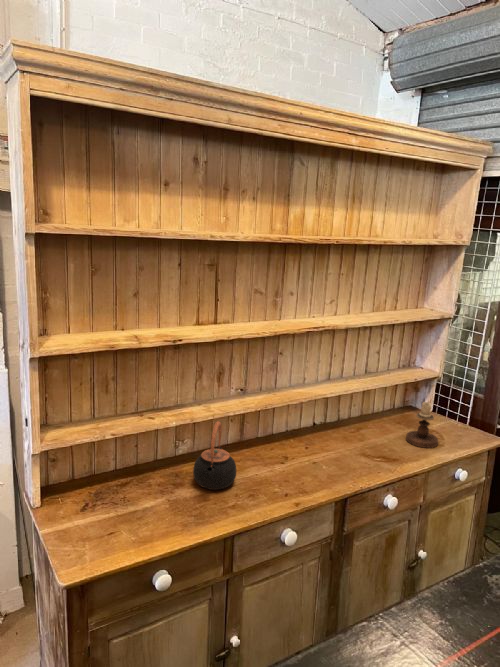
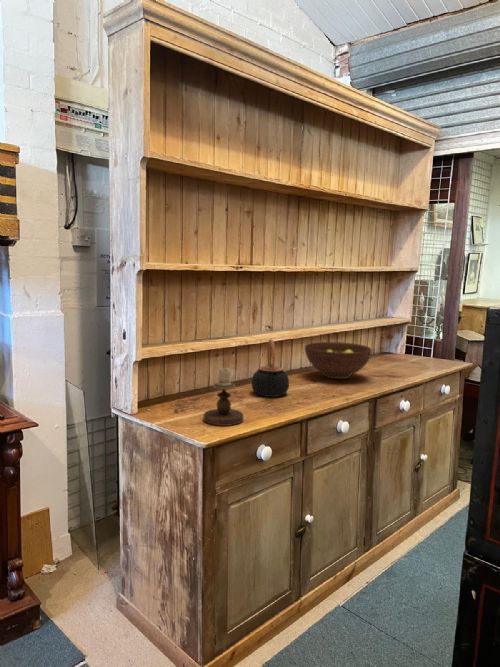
candlestick: present [406,402,438,448] -> present [203,368,244,426]
fruit bowl: none [280,407,358,460] -> present [305,342,372,379]

